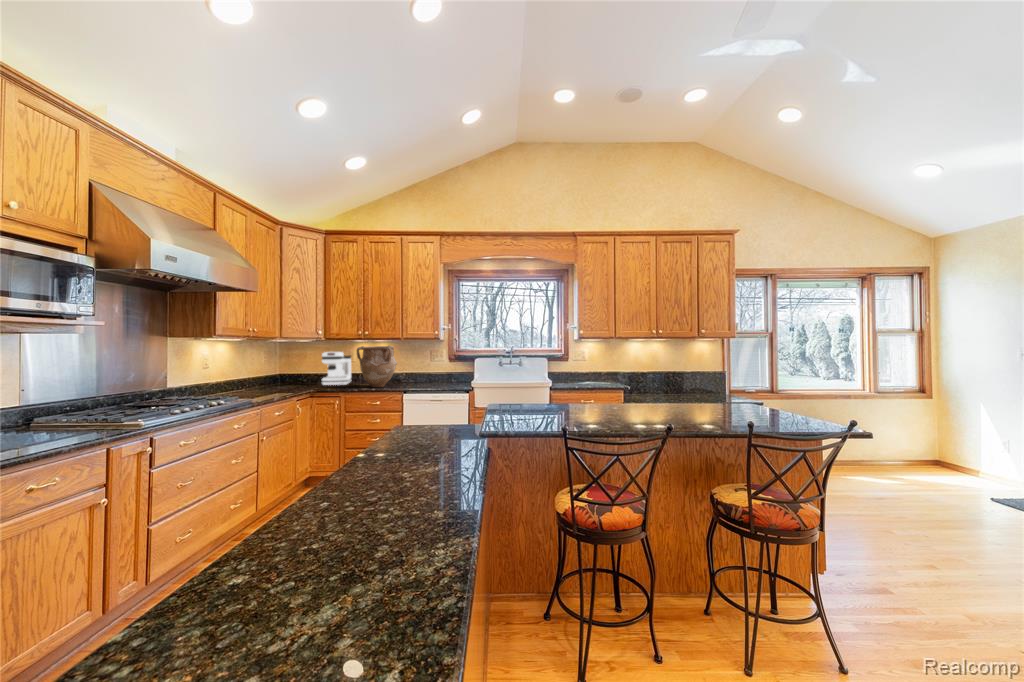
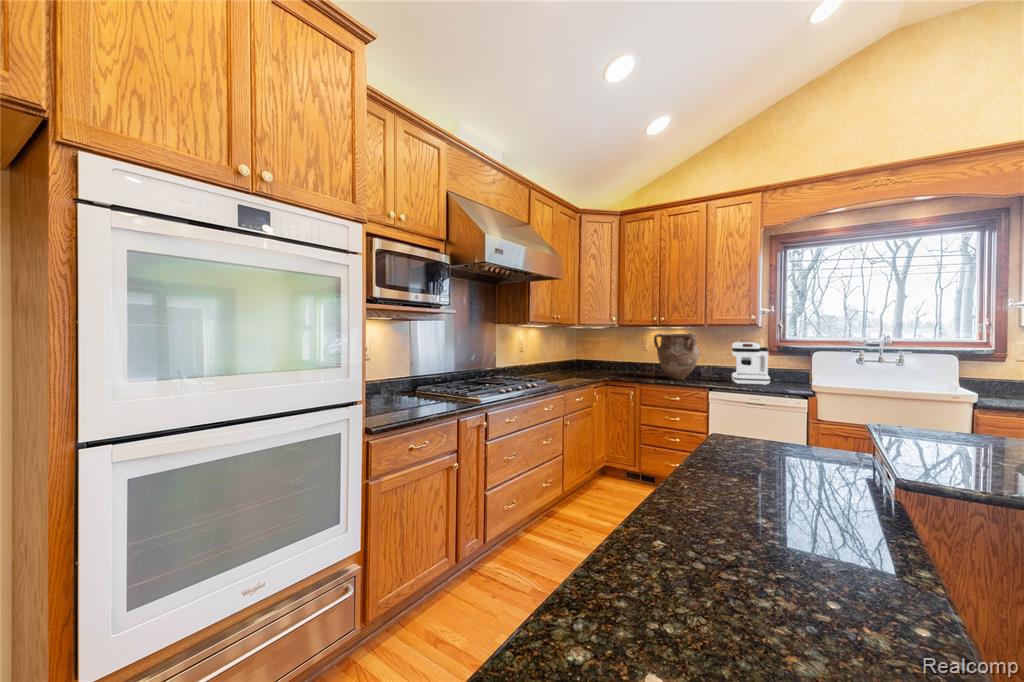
coffee maker: present [322,352,351,385] -> present [732,342,770,385]

